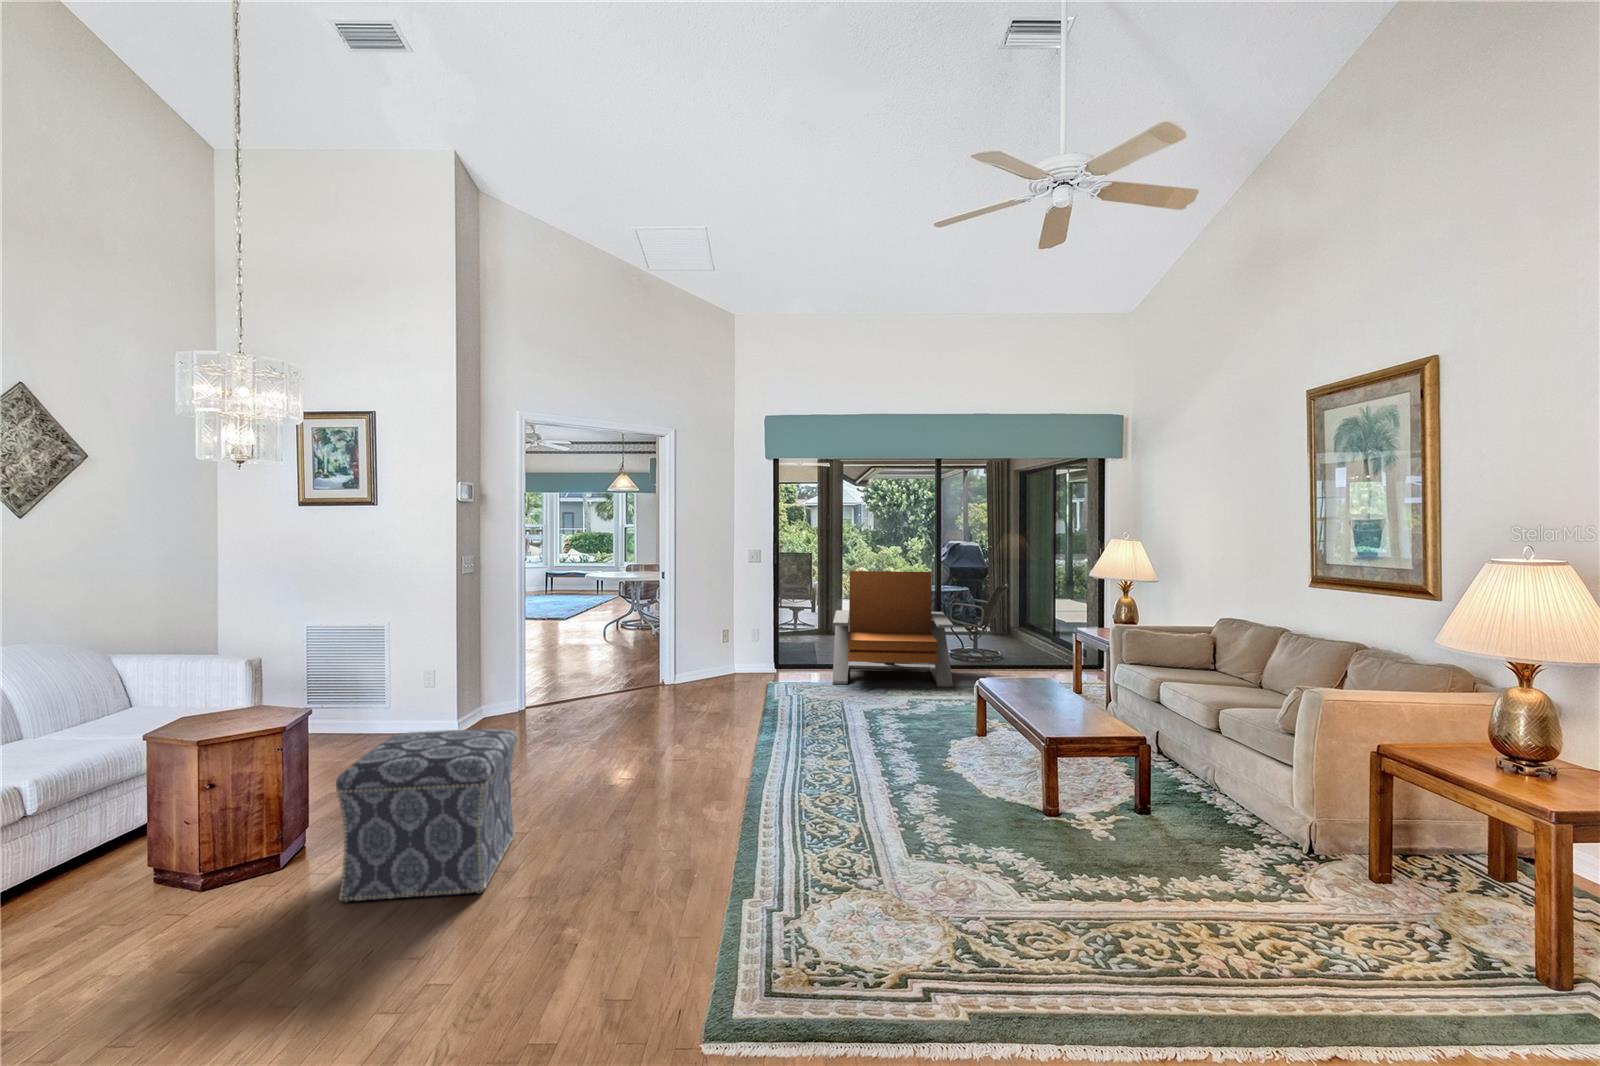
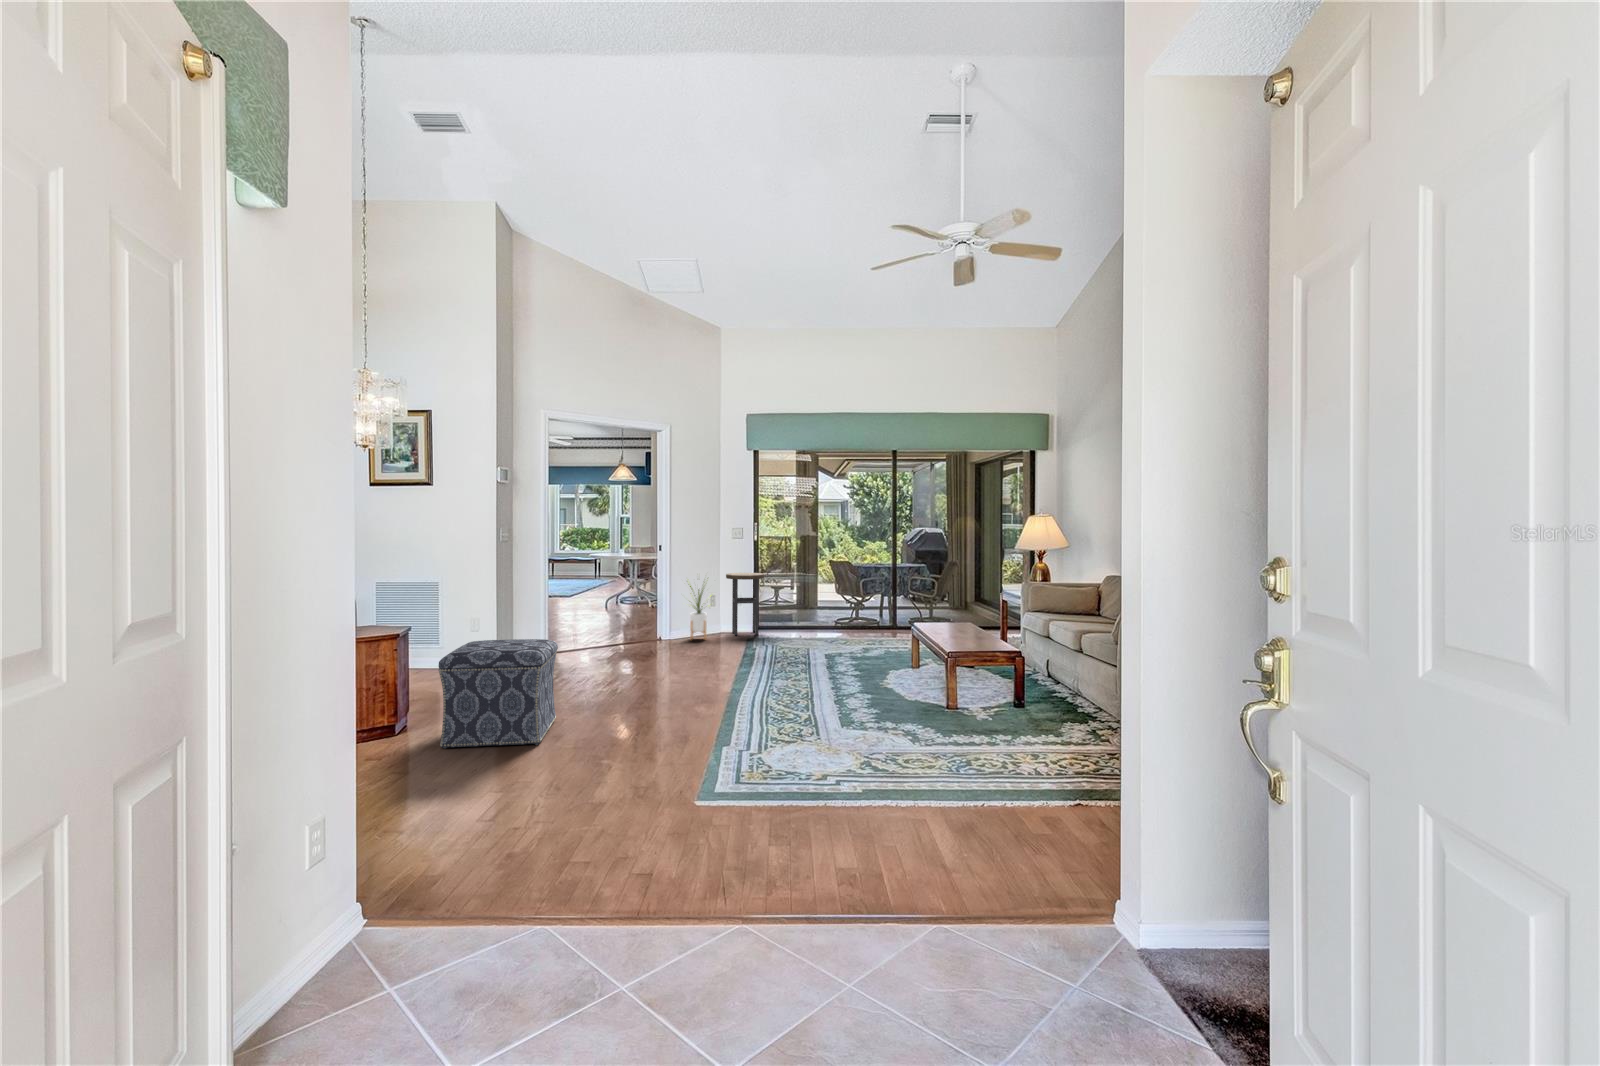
lounge chair: present [833,571,953,687] -> none [803,547,903,641]
house plant: none [687,602,730,686] -> present [690,586,707,639]
side table: none [740,602,785,678] -> present [726,573,764,635]

